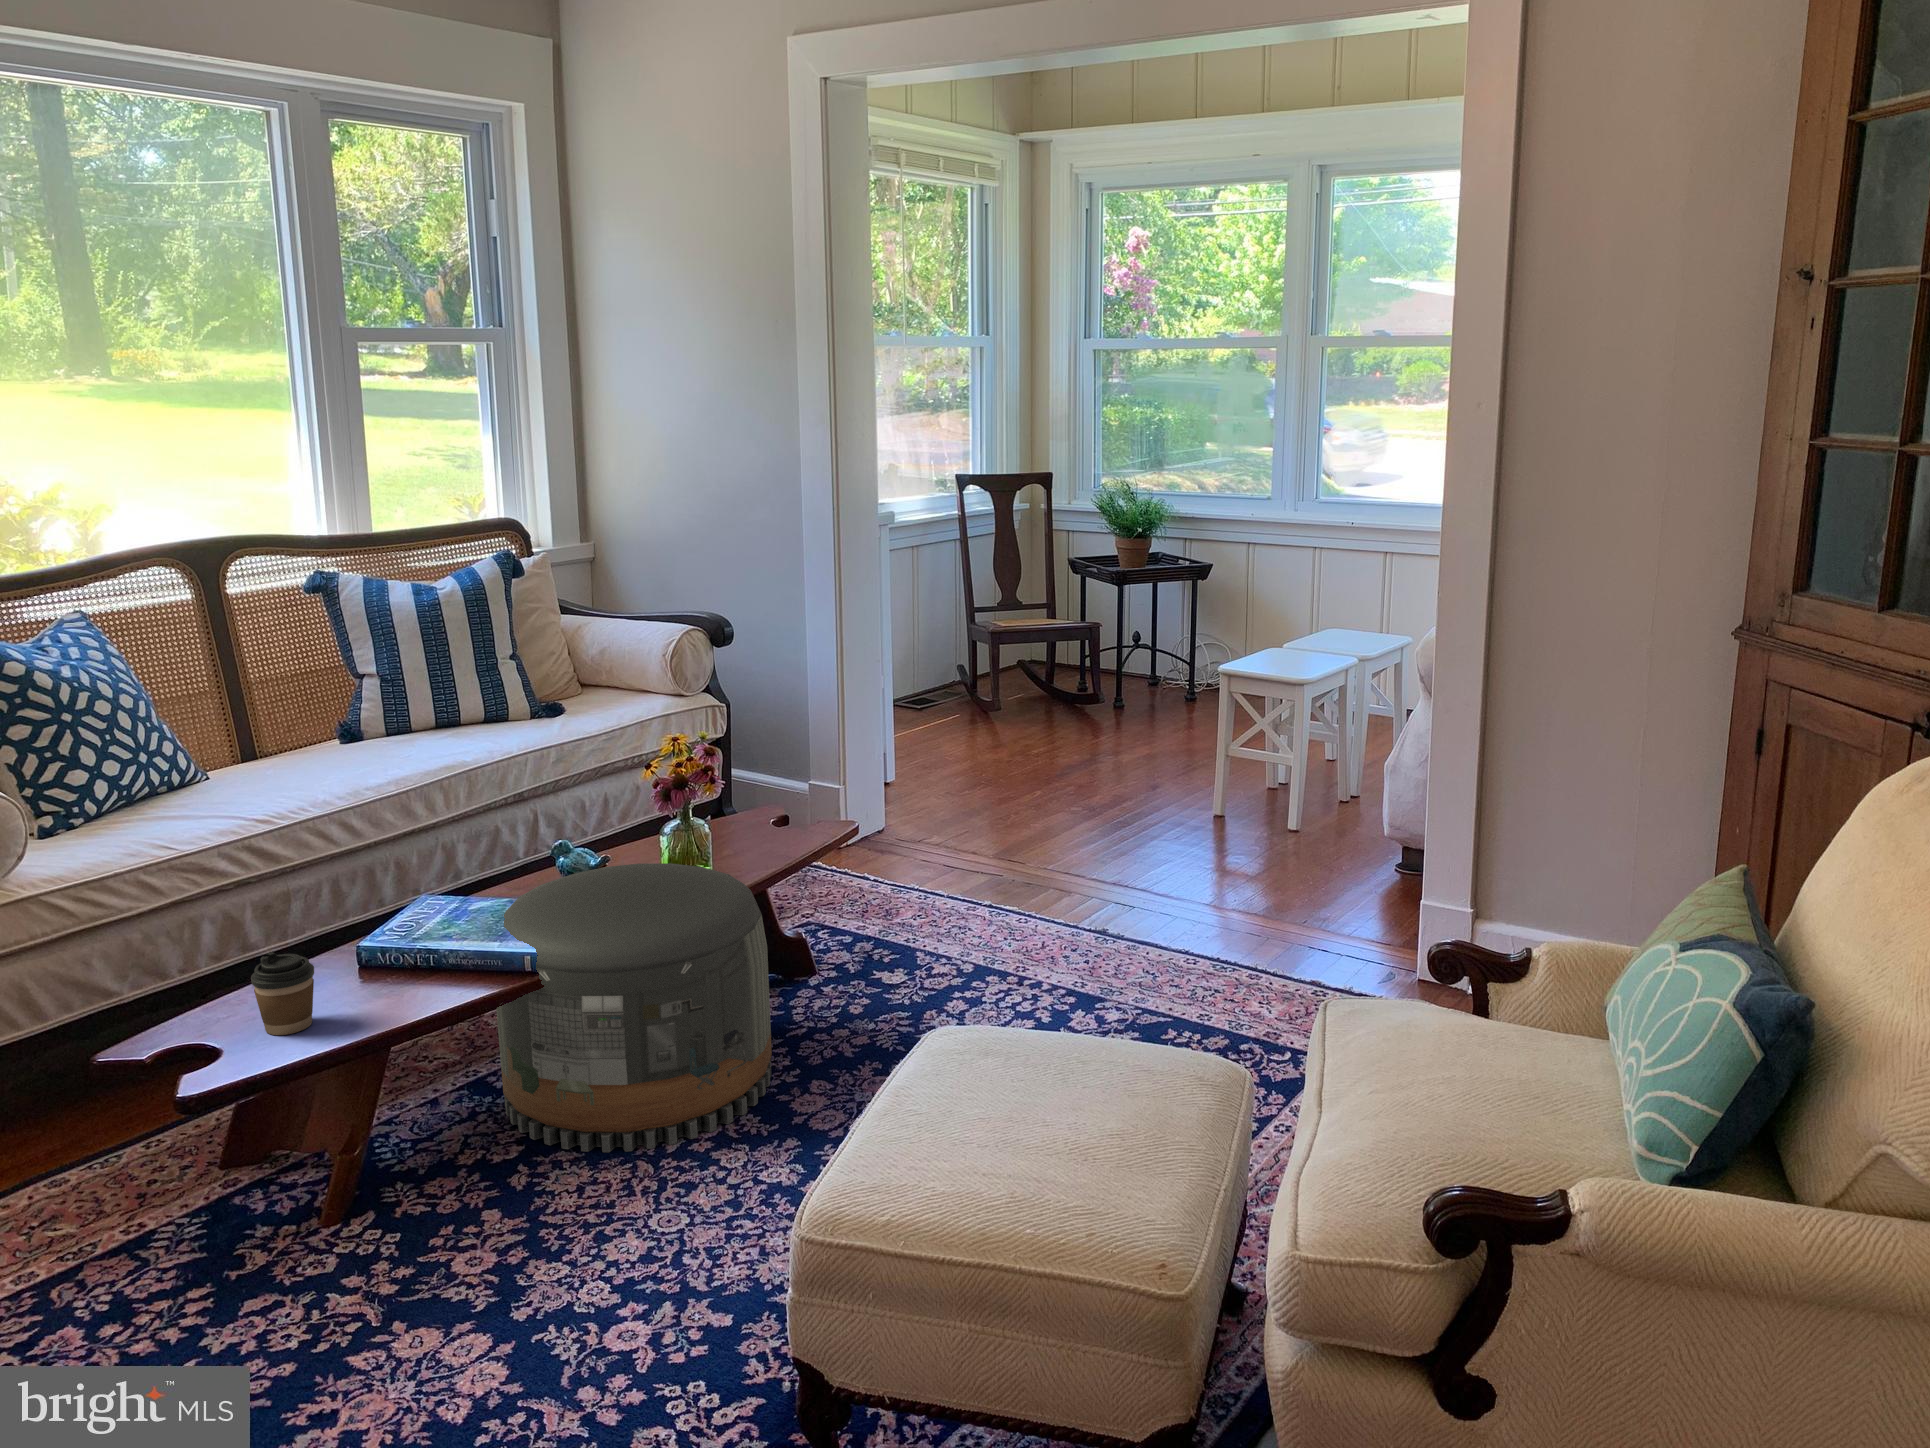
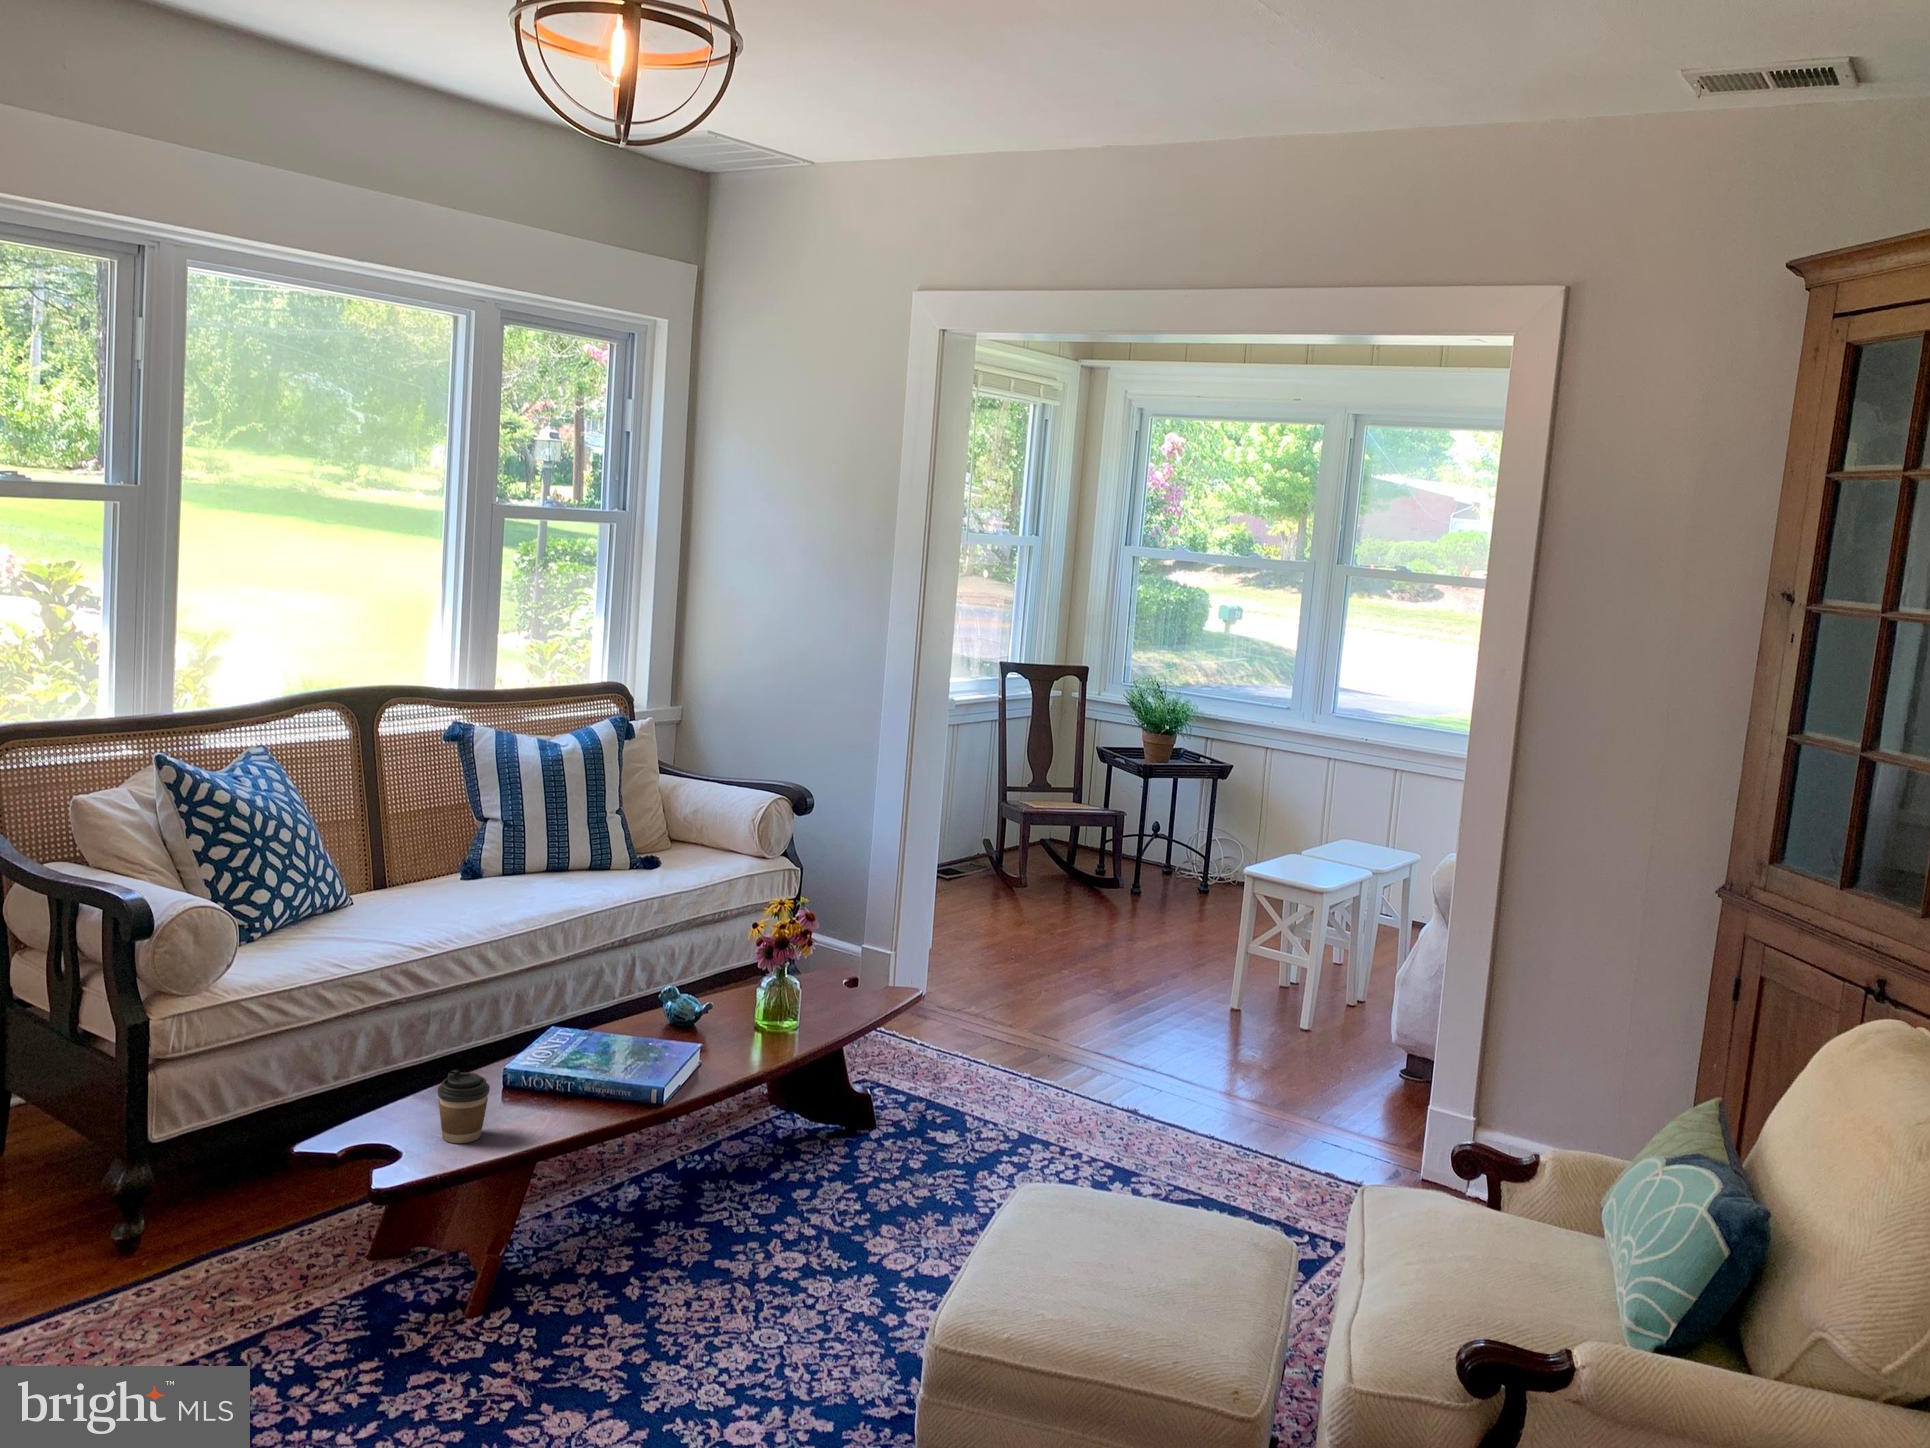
pouf: present [496,863,772,1152] -> none [611,1016,855,1274]

